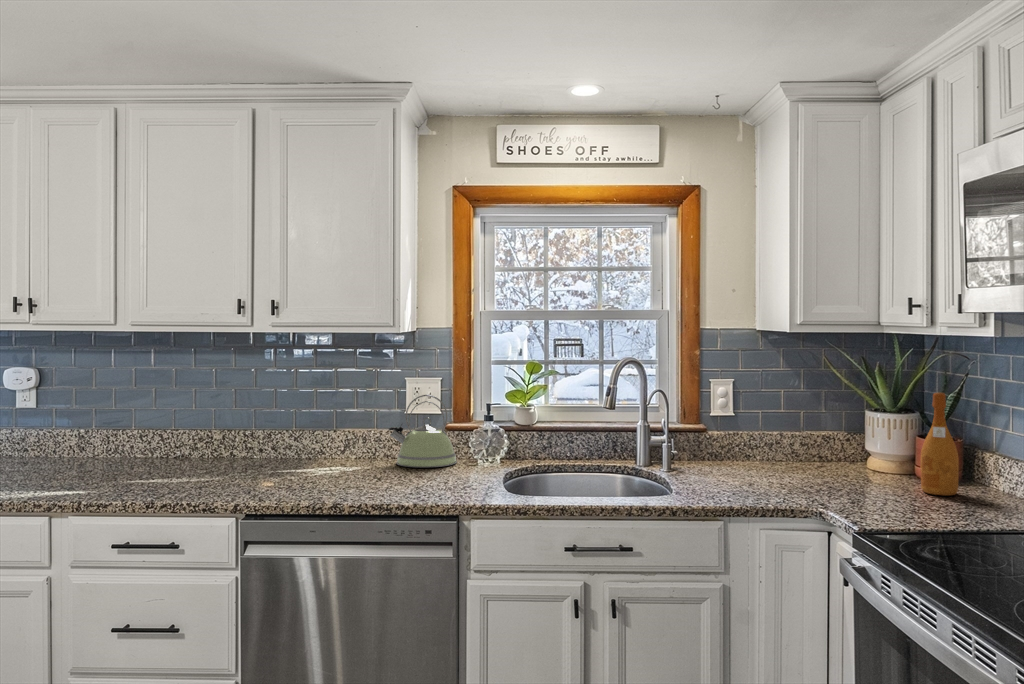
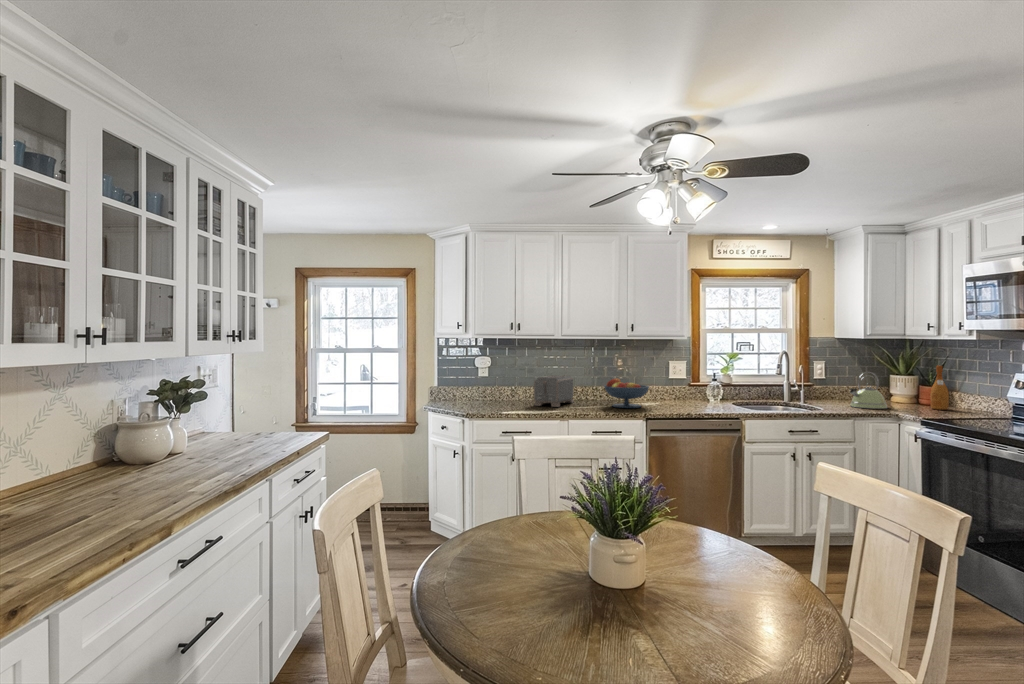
kettle: present [389,395,457,468] -> present [850,372,887,409]
toaster: none [68,408,186,480] -> present [534,375,574,407]
fruit bowl: none [204,416,308,485] -> present [604,378,649,408]

